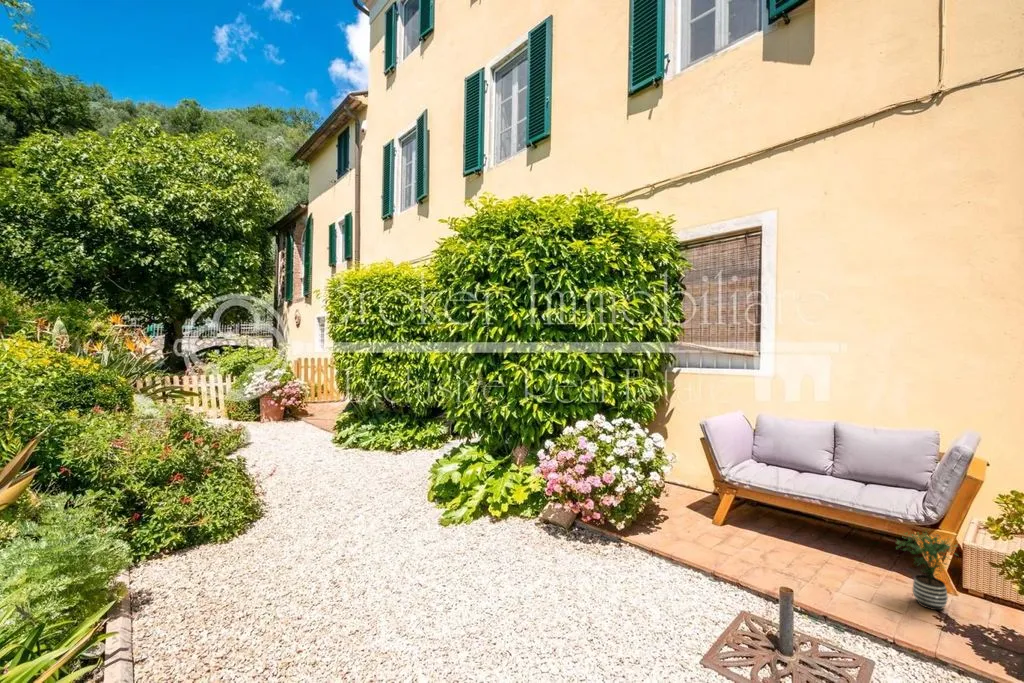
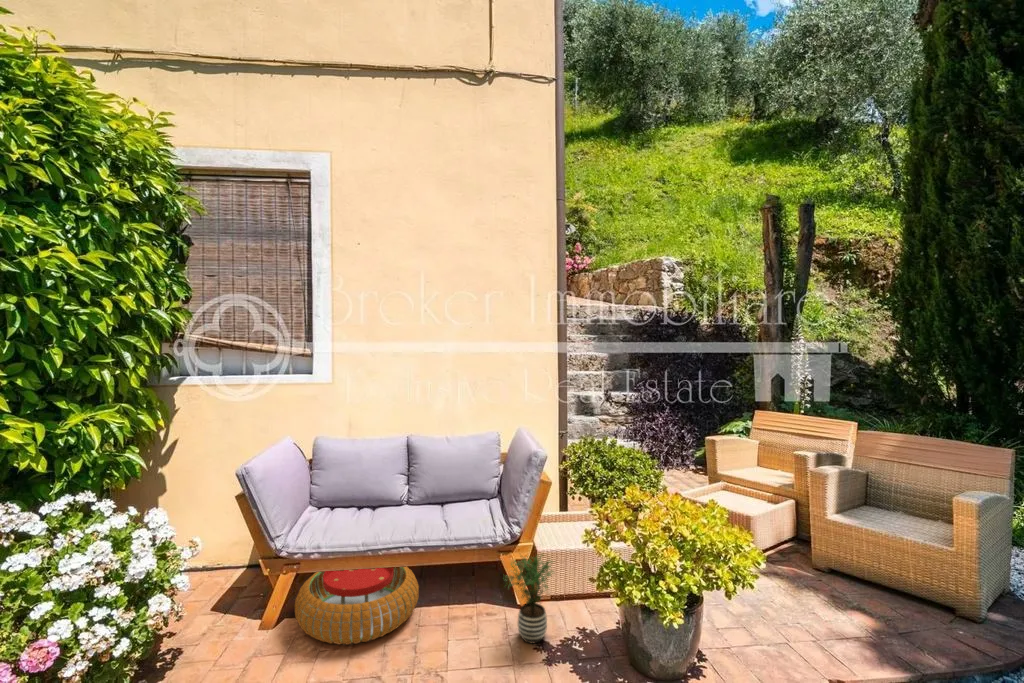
pouf: none [734,502,831,556] -> present [295,567,419,644]

